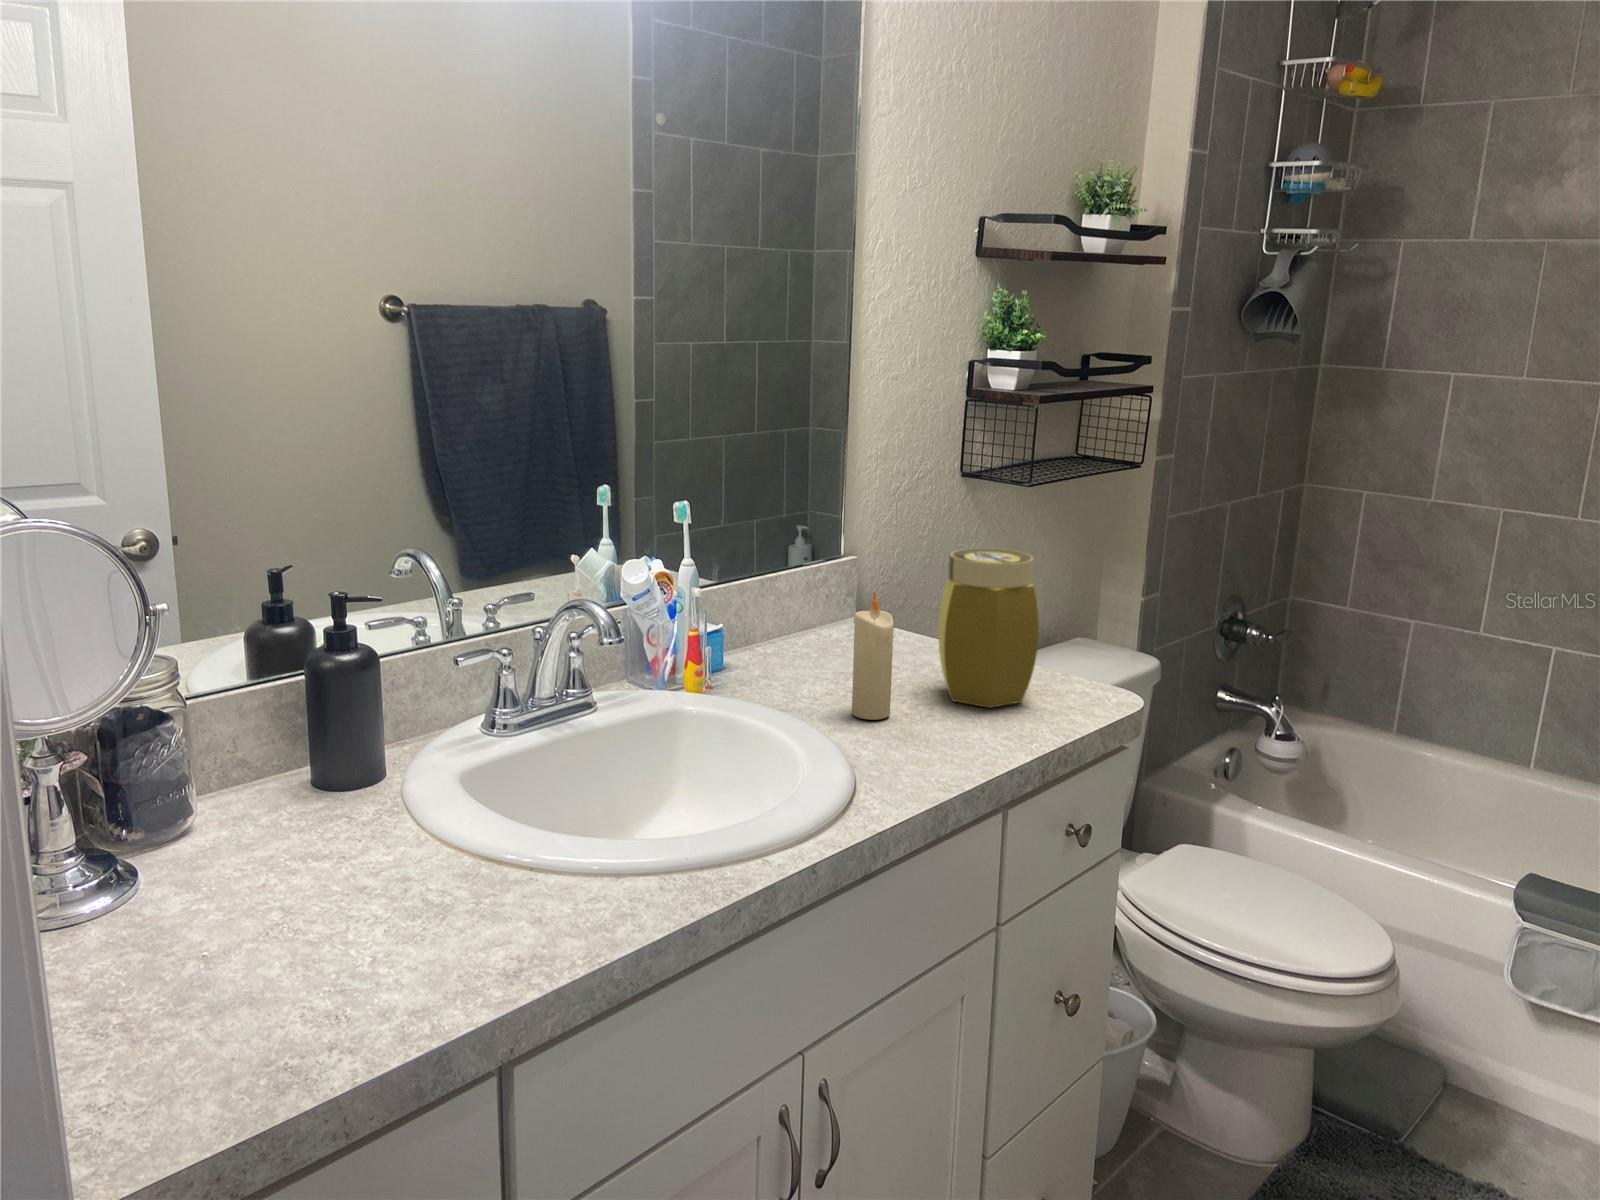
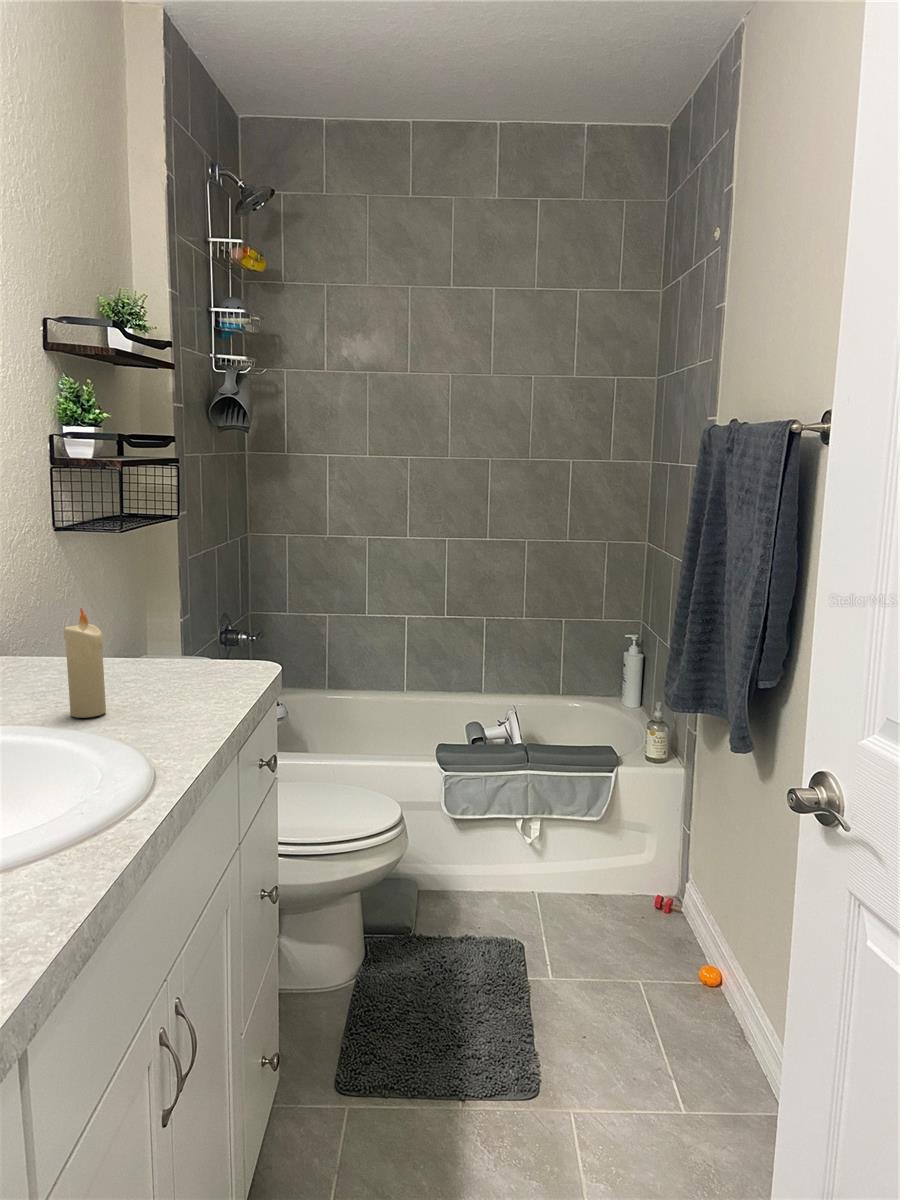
jar: present [938,548,1039,708] -> none [117,567,206,692]

